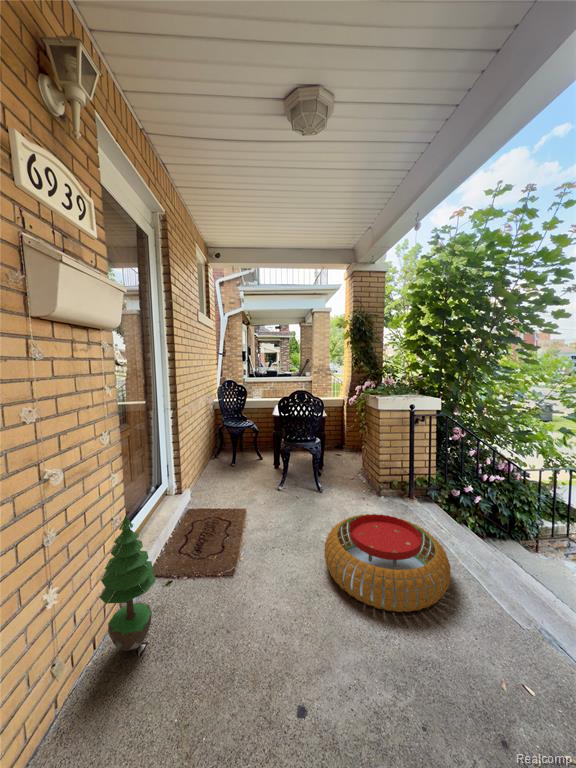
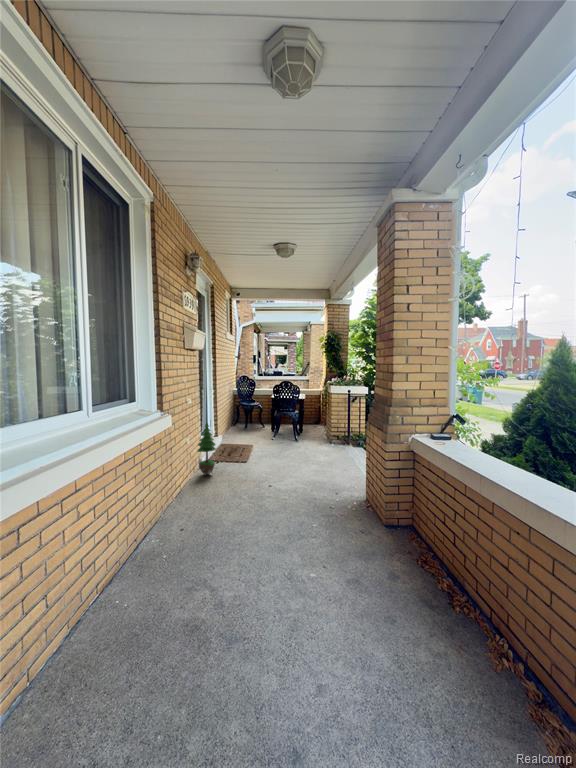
pouf: present [324,514,451,612] -> none [289,441,345,473]

